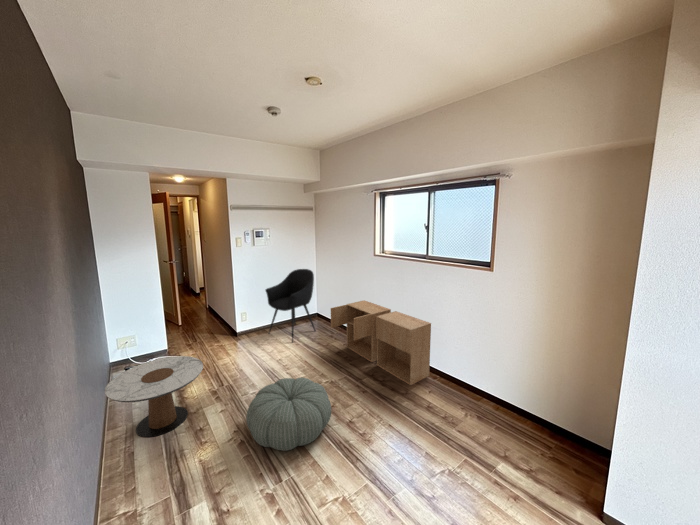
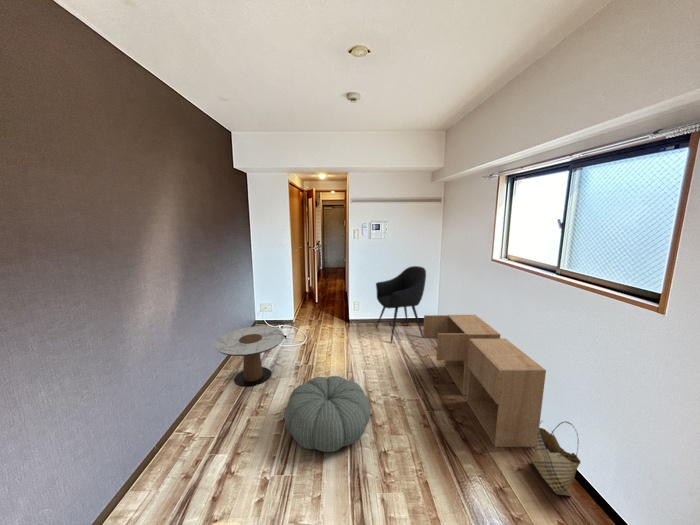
woven basket: none [432,350,461,395] -> present [530,421,581,496]

